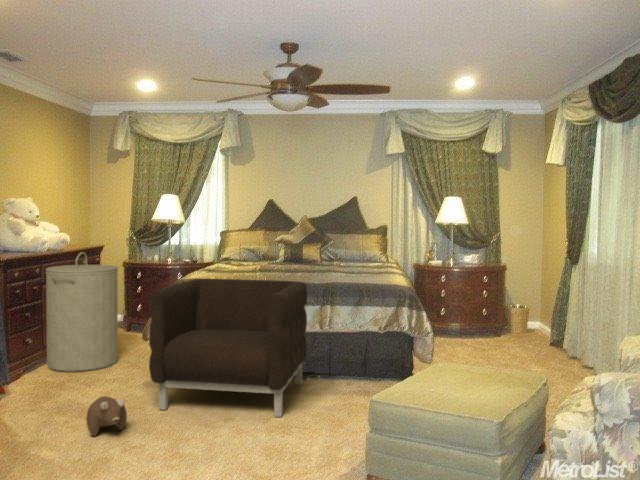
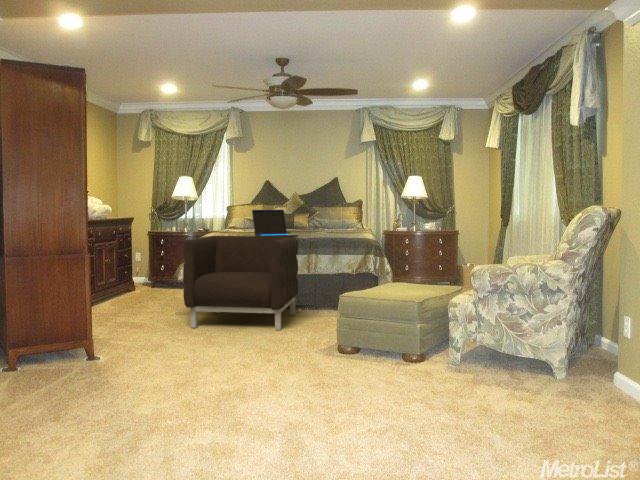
laptop: none [248,242,307,280] -> present [252,210,297,236]
laundry hamper: present [46,252,118,372] -> none [96,219,152,310]
plush toy: present [86,396,127,436] -> none [141,314,170,341]

